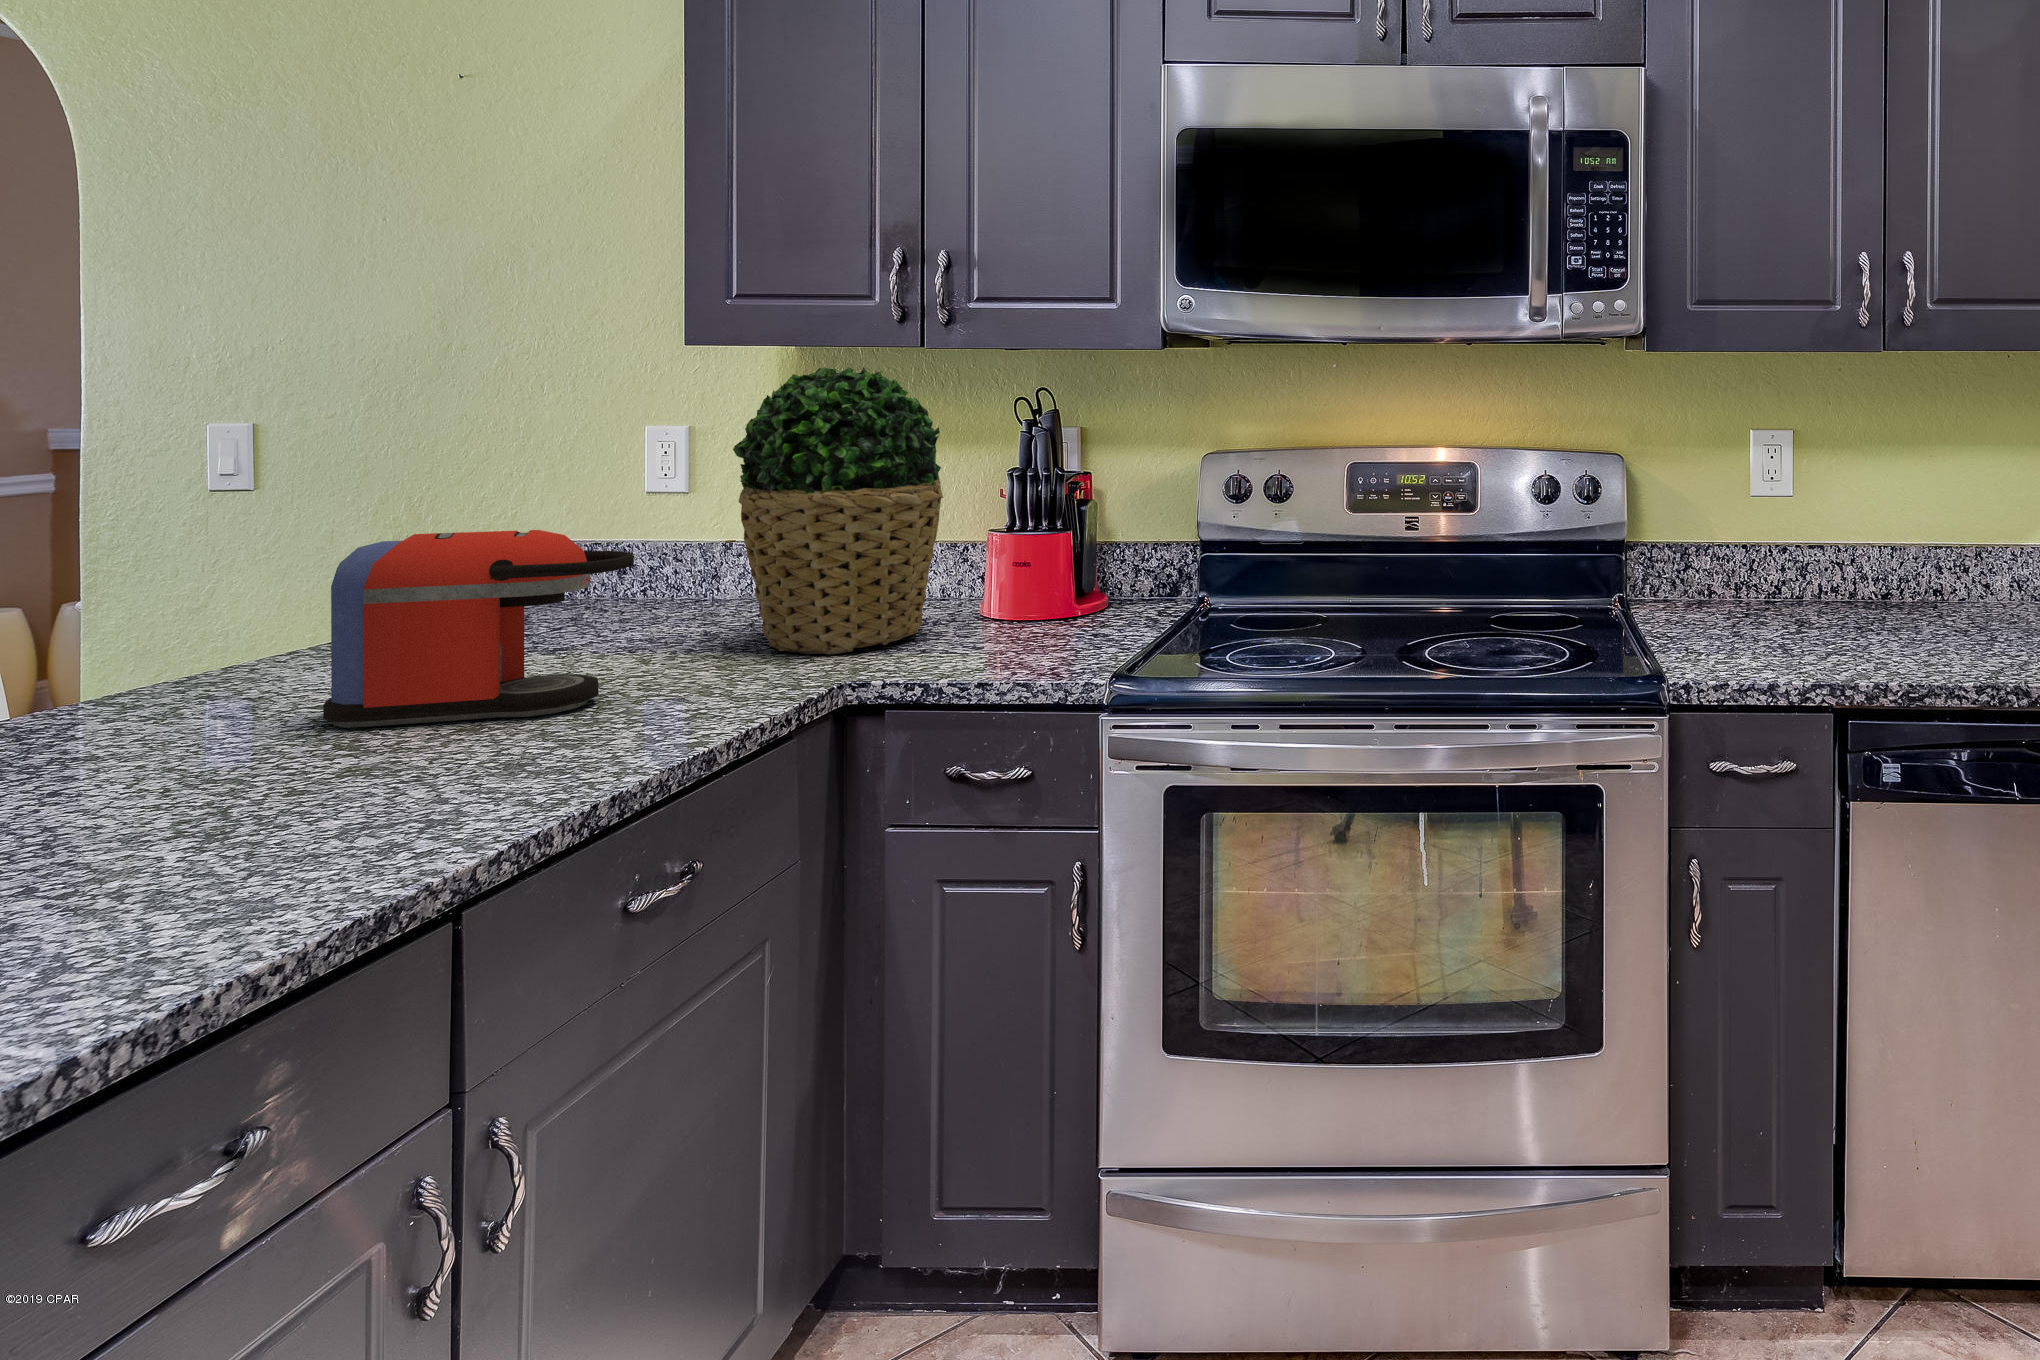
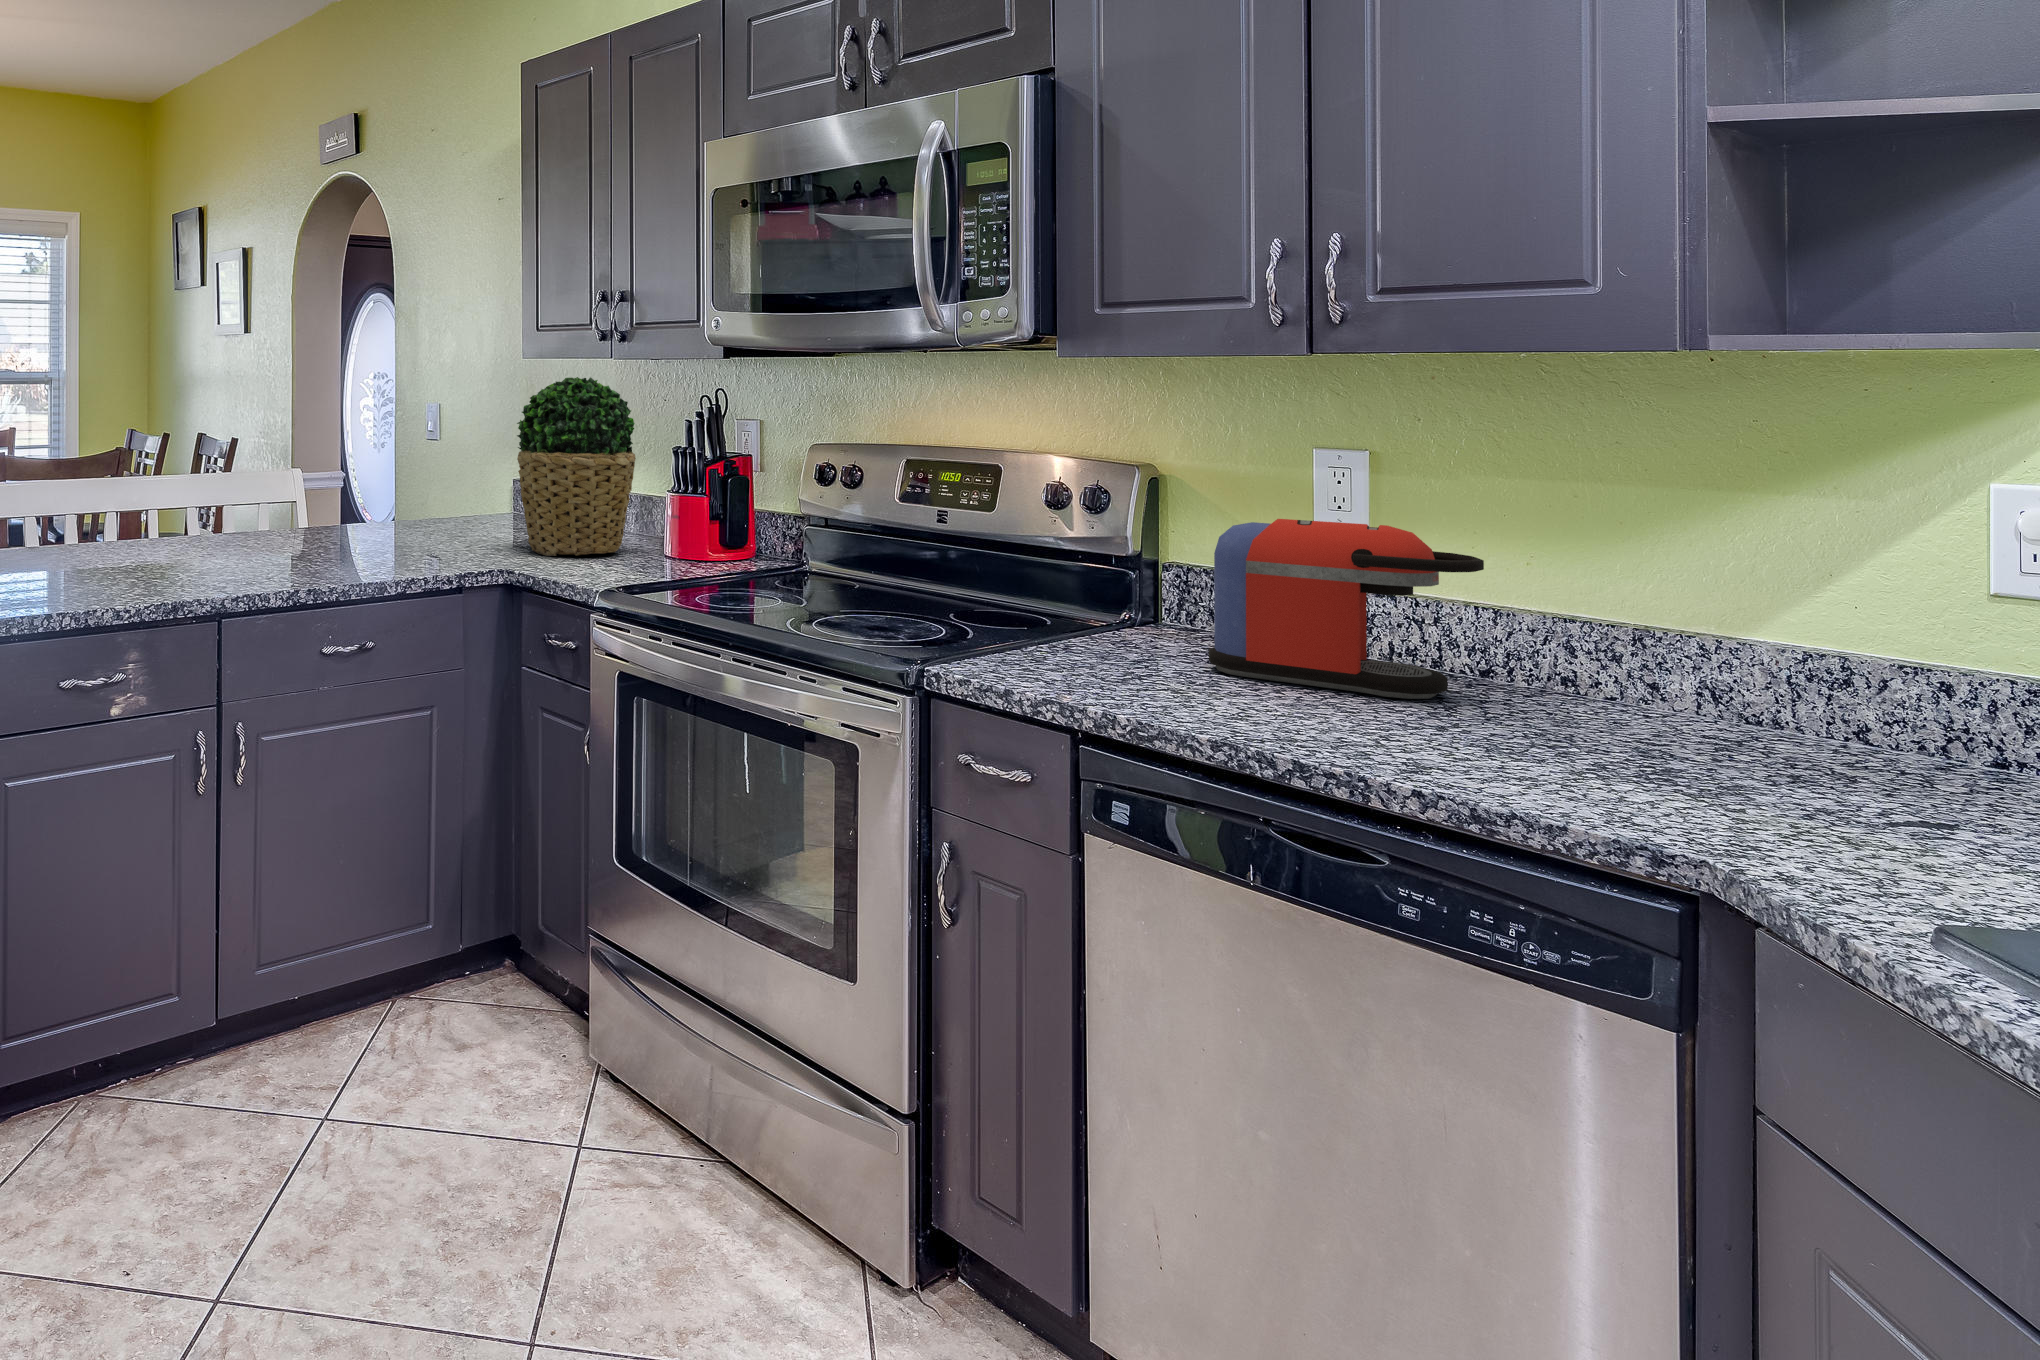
coffee maker: present [323,530,634,728] -> present [1209,519,1484,699]

